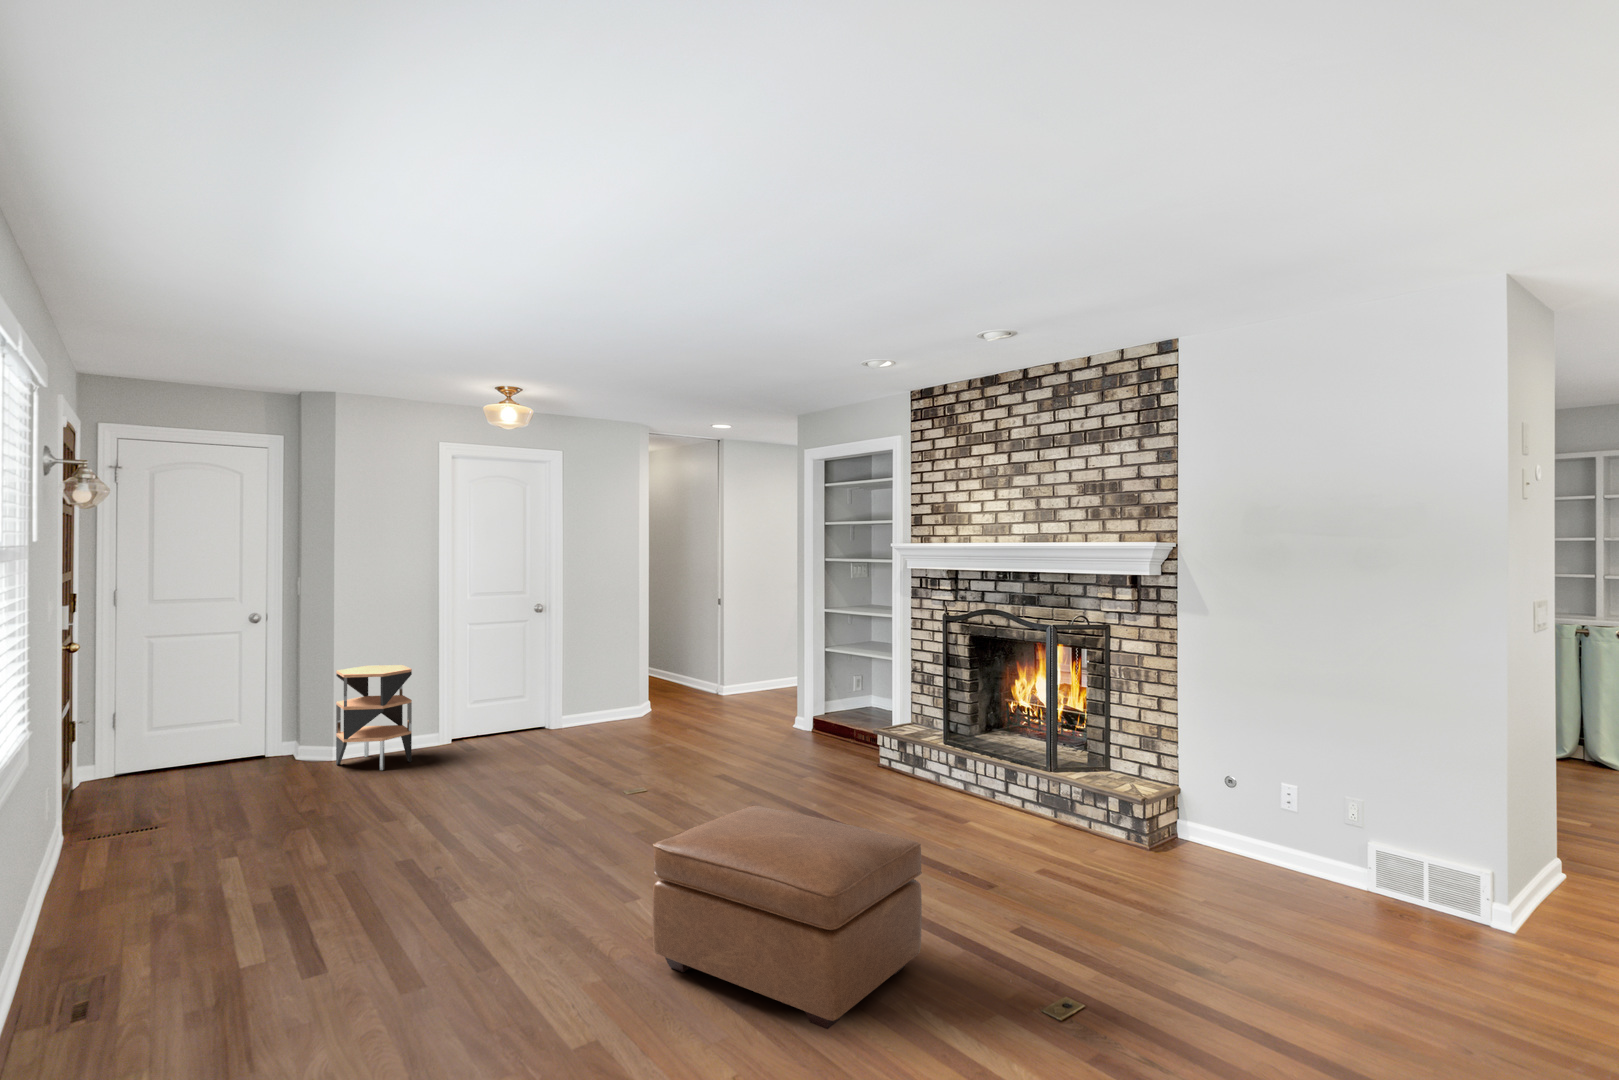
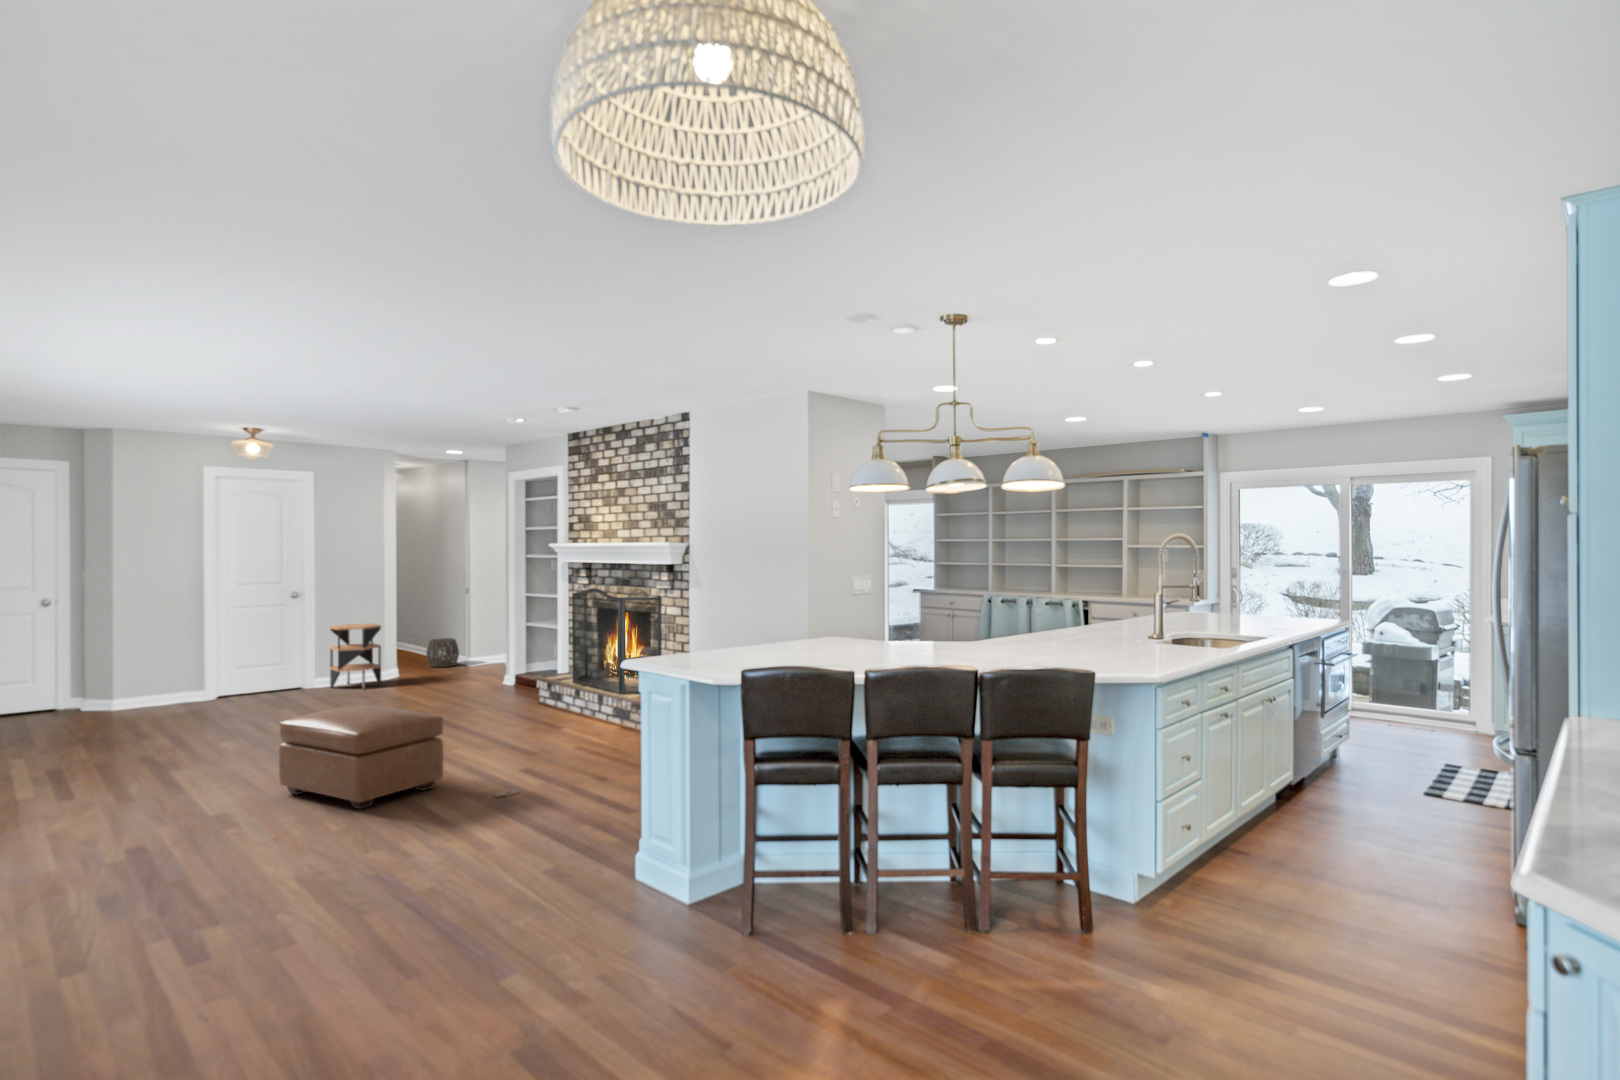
woven basket: none [673,661,712,698] -> present [426,638,459,667]
side table: present [336,665,412,770] -> present [330,624,381,689]

